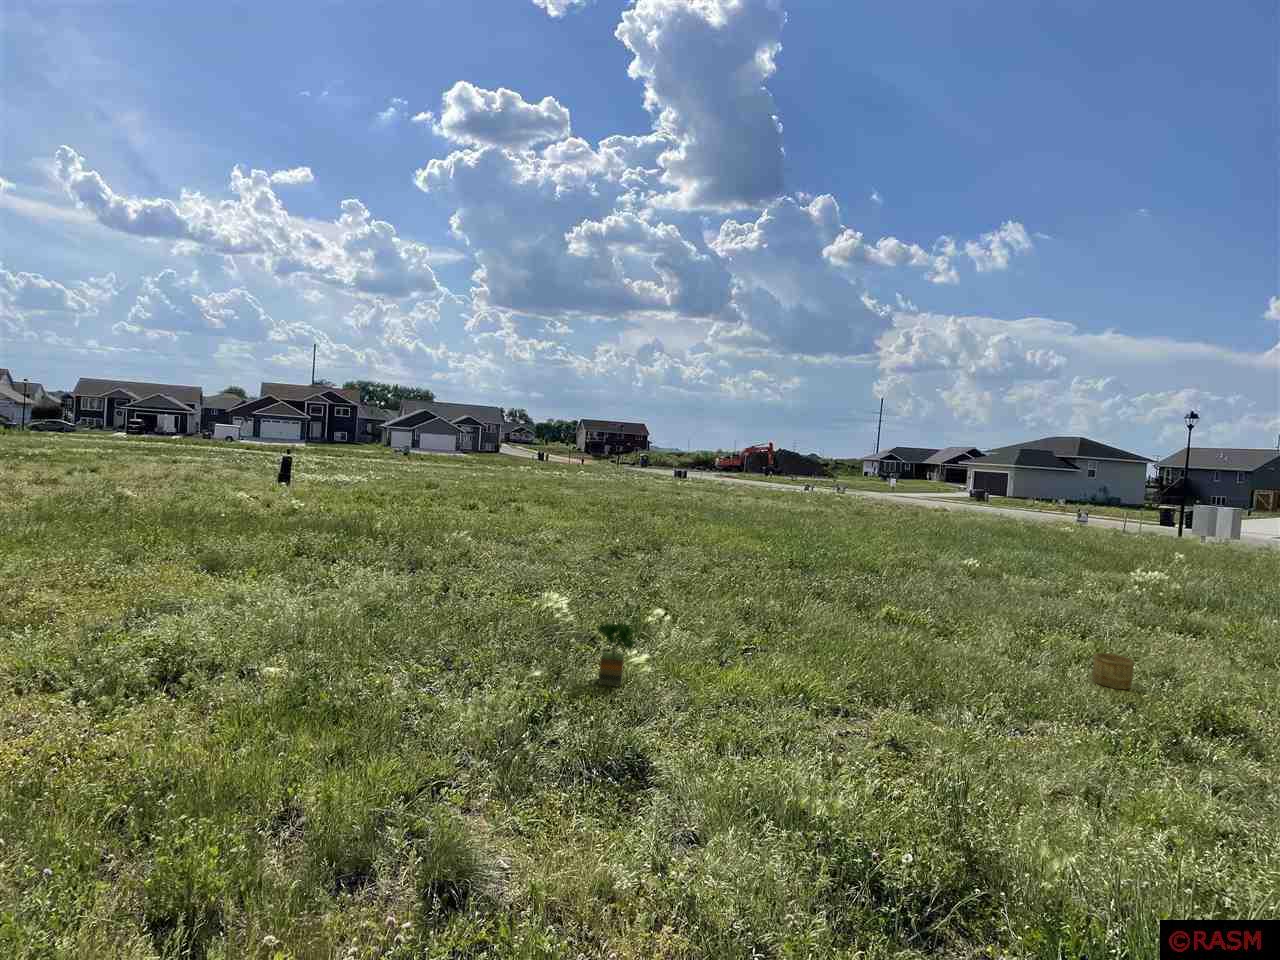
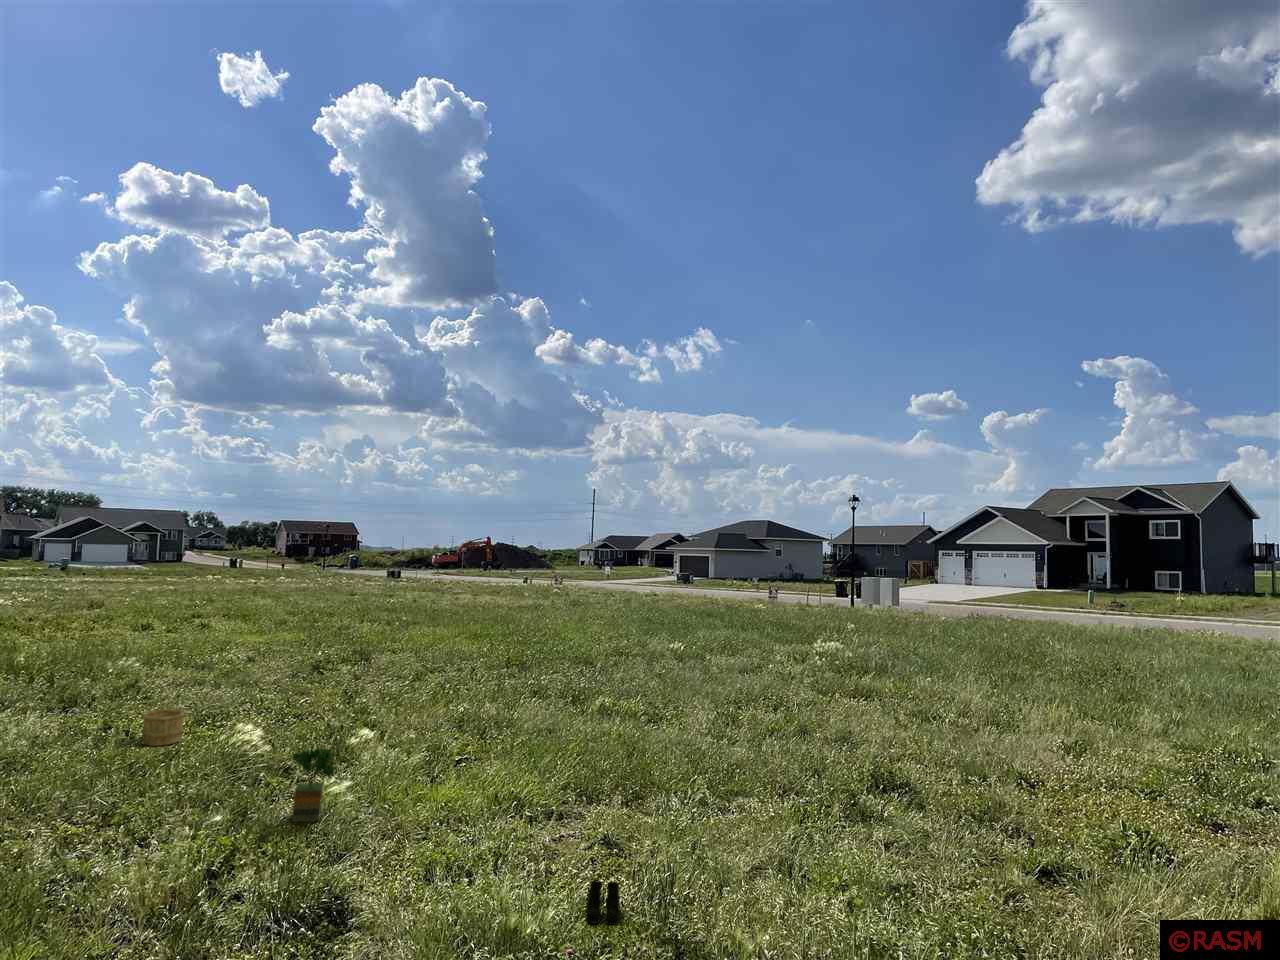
wooden bucket: present [1092,653,1135,689] -> present [142,709,185,746]
boots: none [876,781,914,831] -> present [585,880,620,925]

